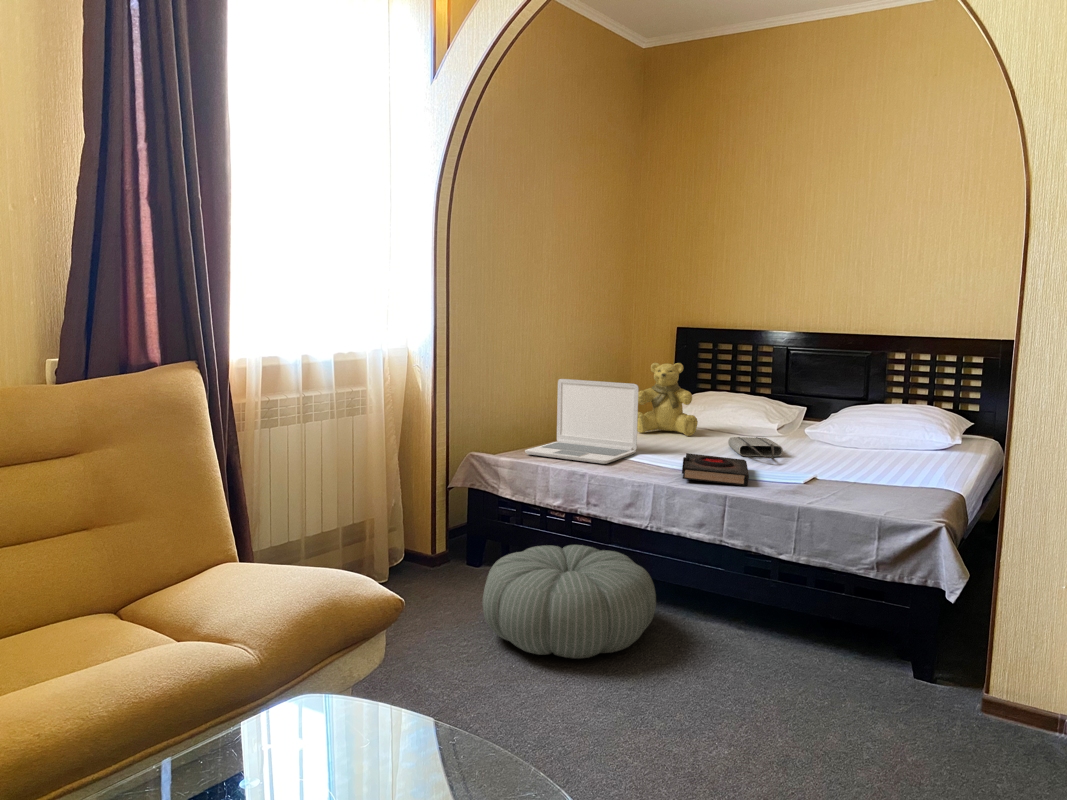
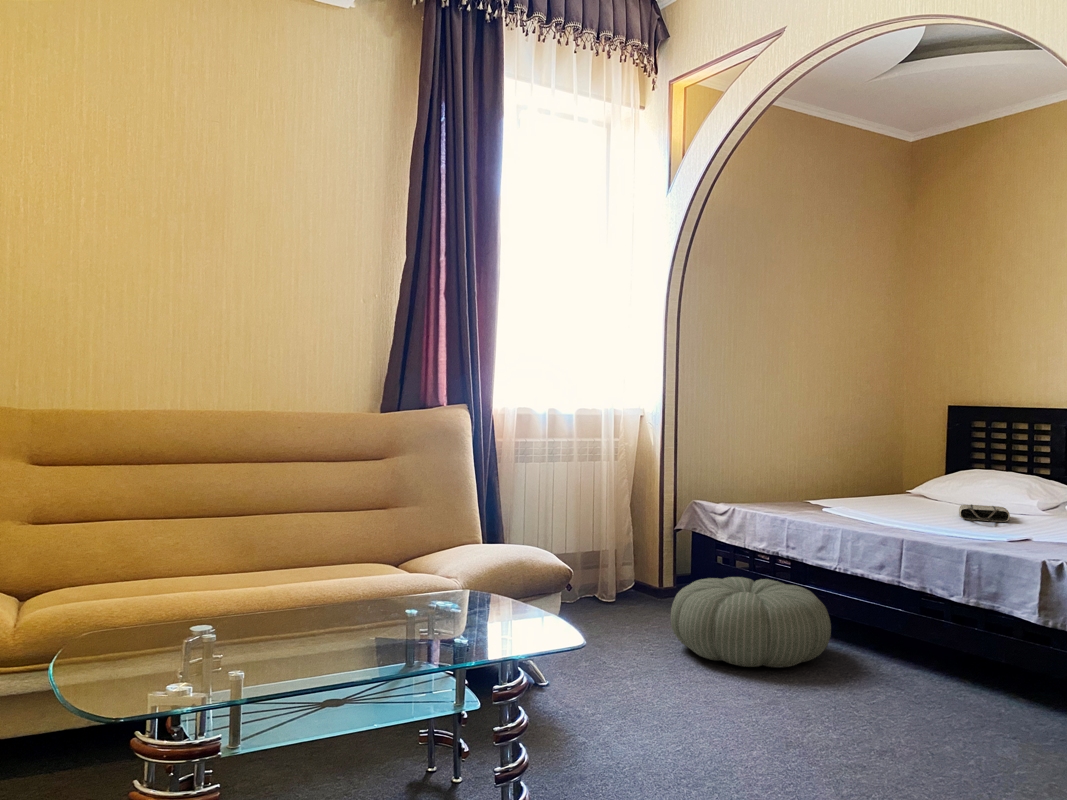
teddy bear: present [637,363,698,436] -> none [873,433,938,506]
laptop: present [525,379,639,464] -> none [745,441,856,515]
book: present [682,453,749,486] -> none [870,508,952,534]

